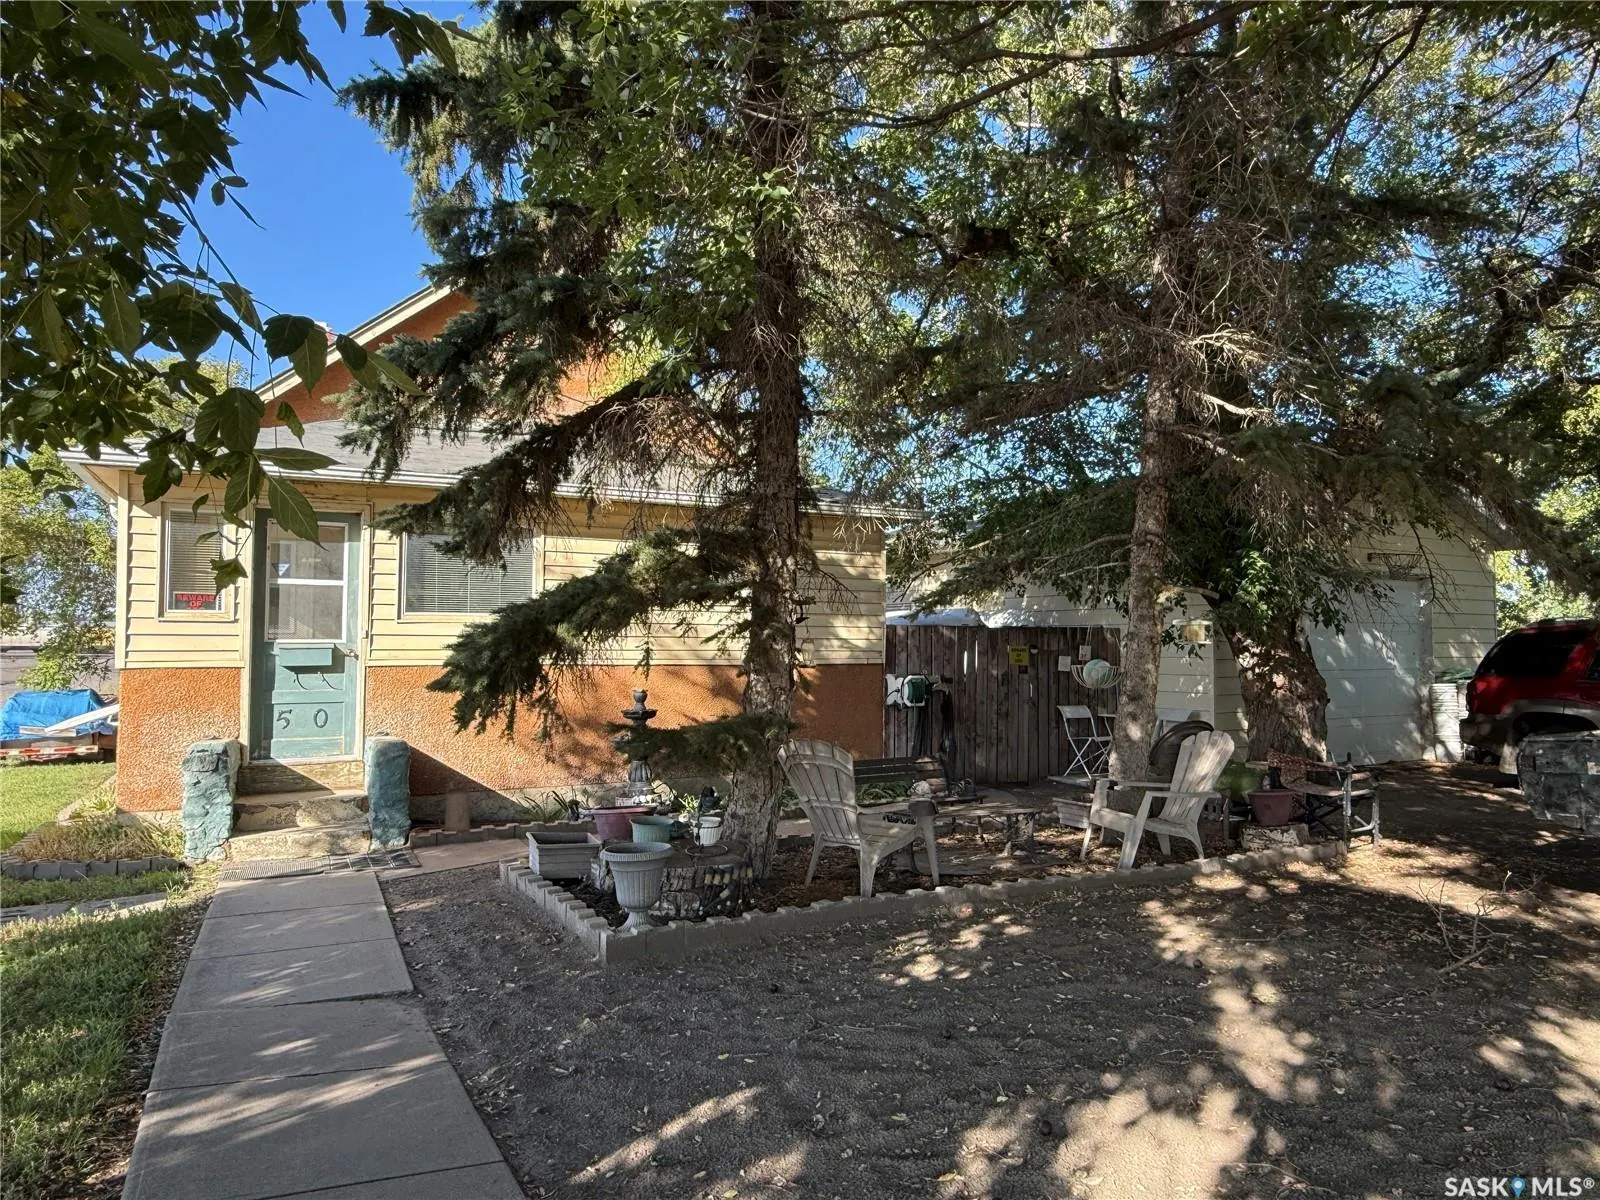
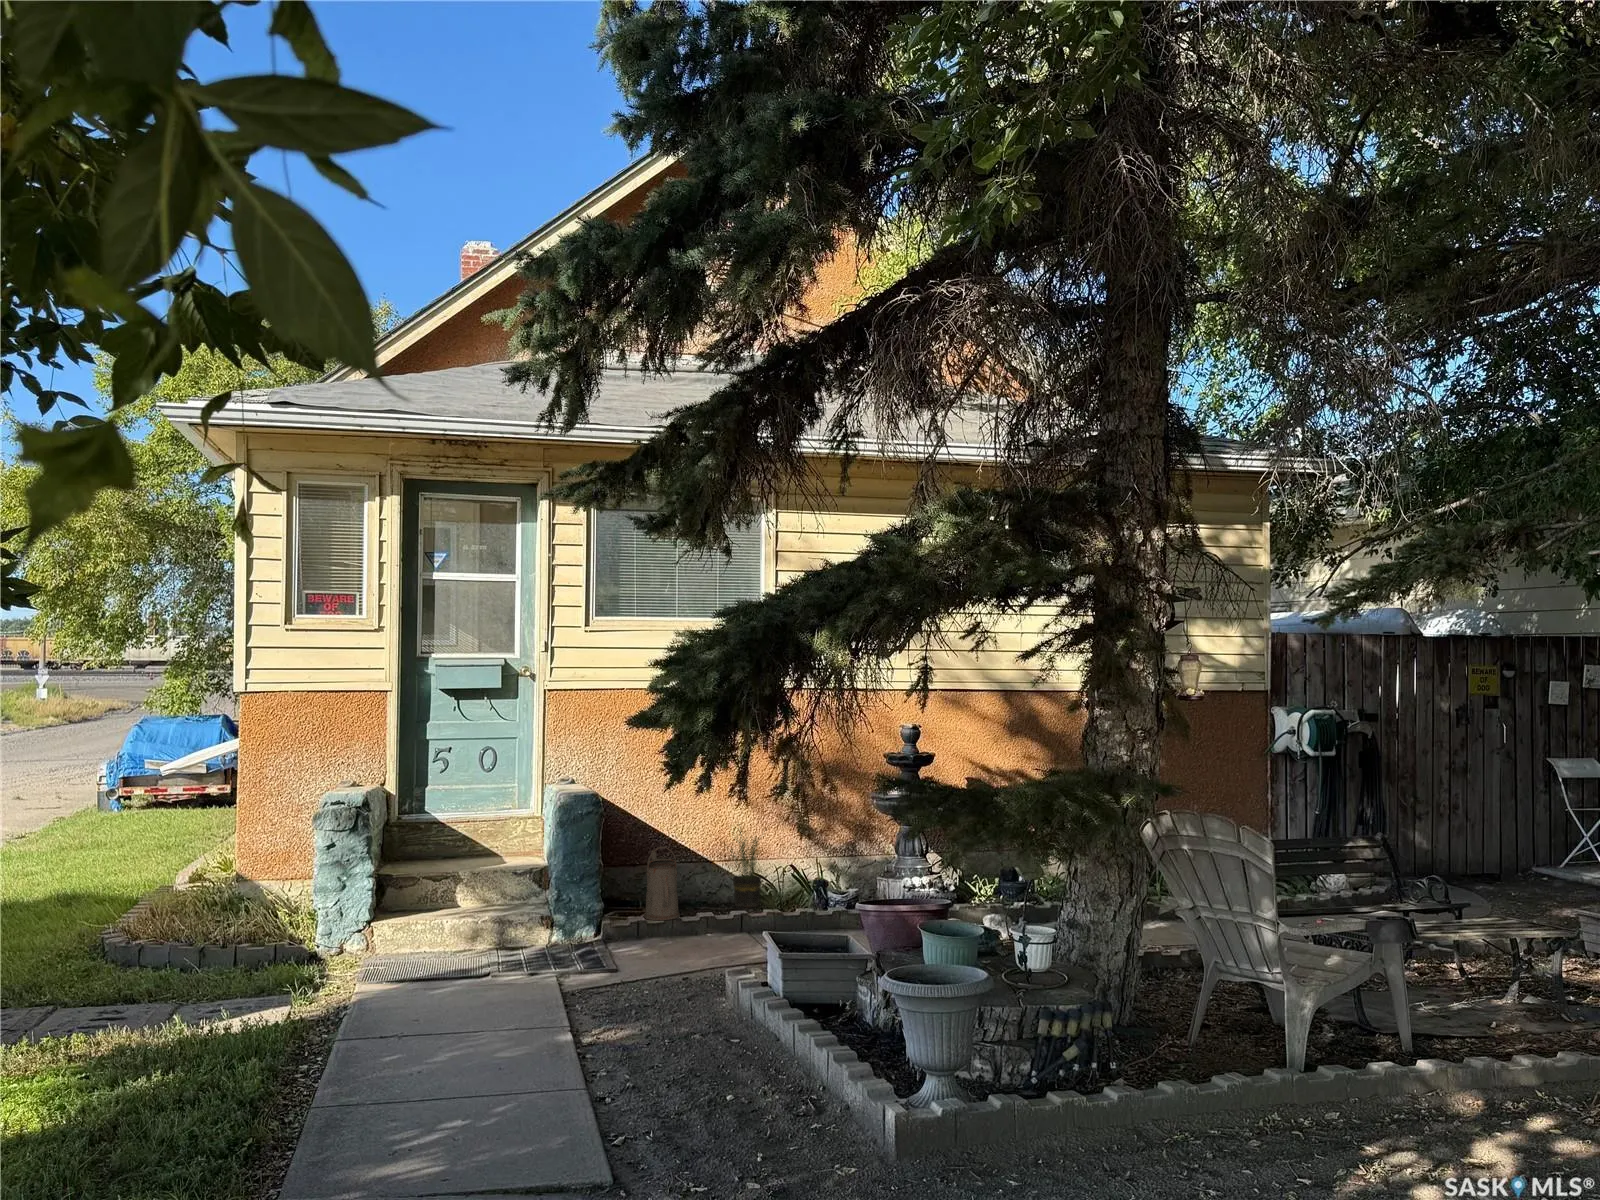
potted plant: none [500,759,541,820] -> present [730,828,766,908]

